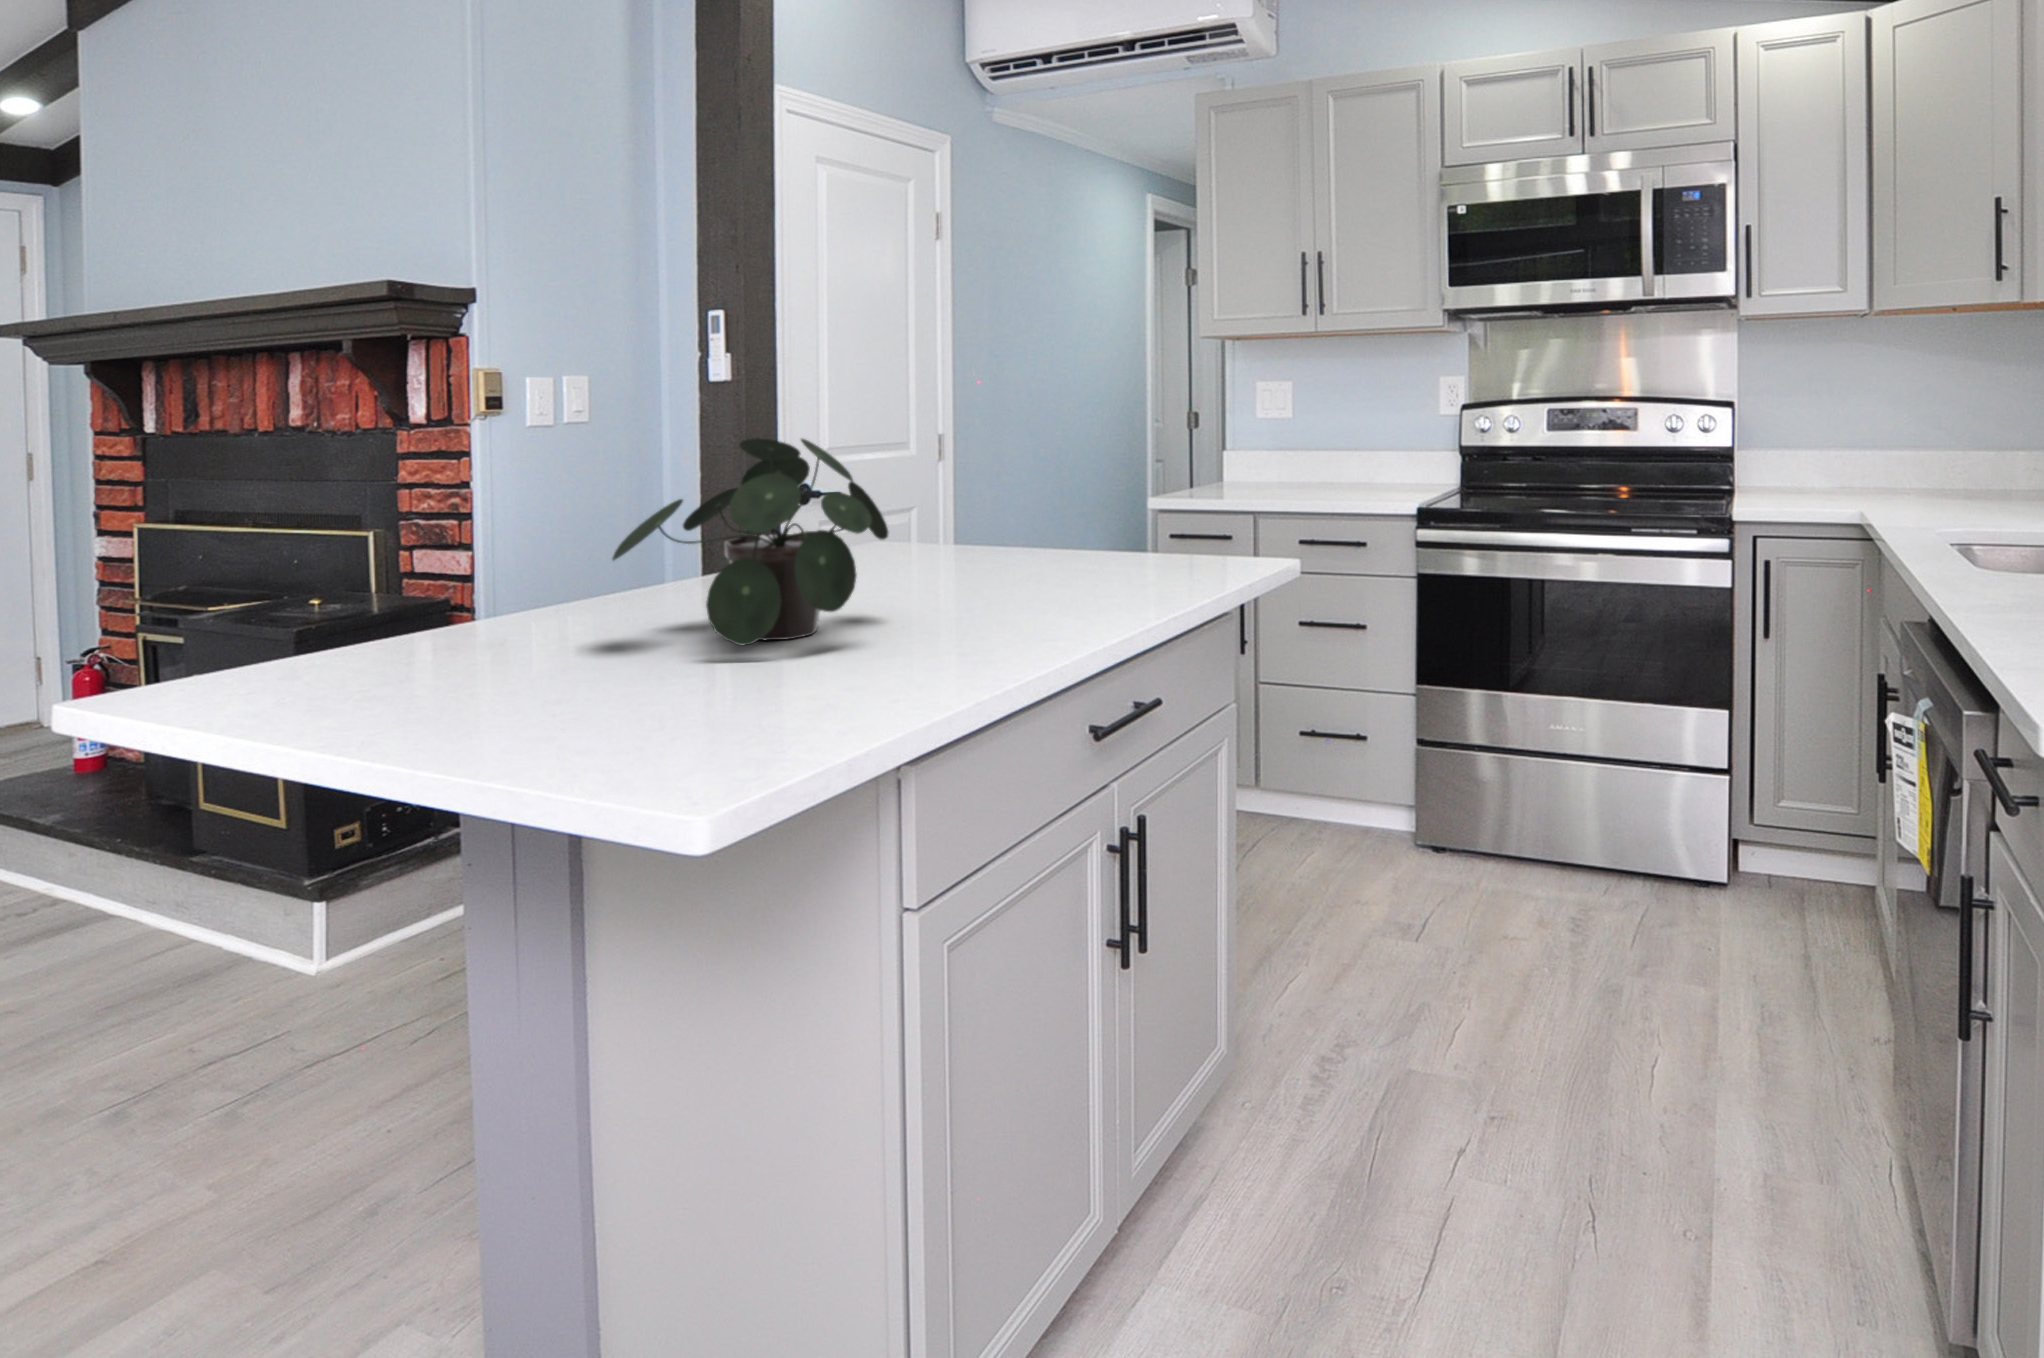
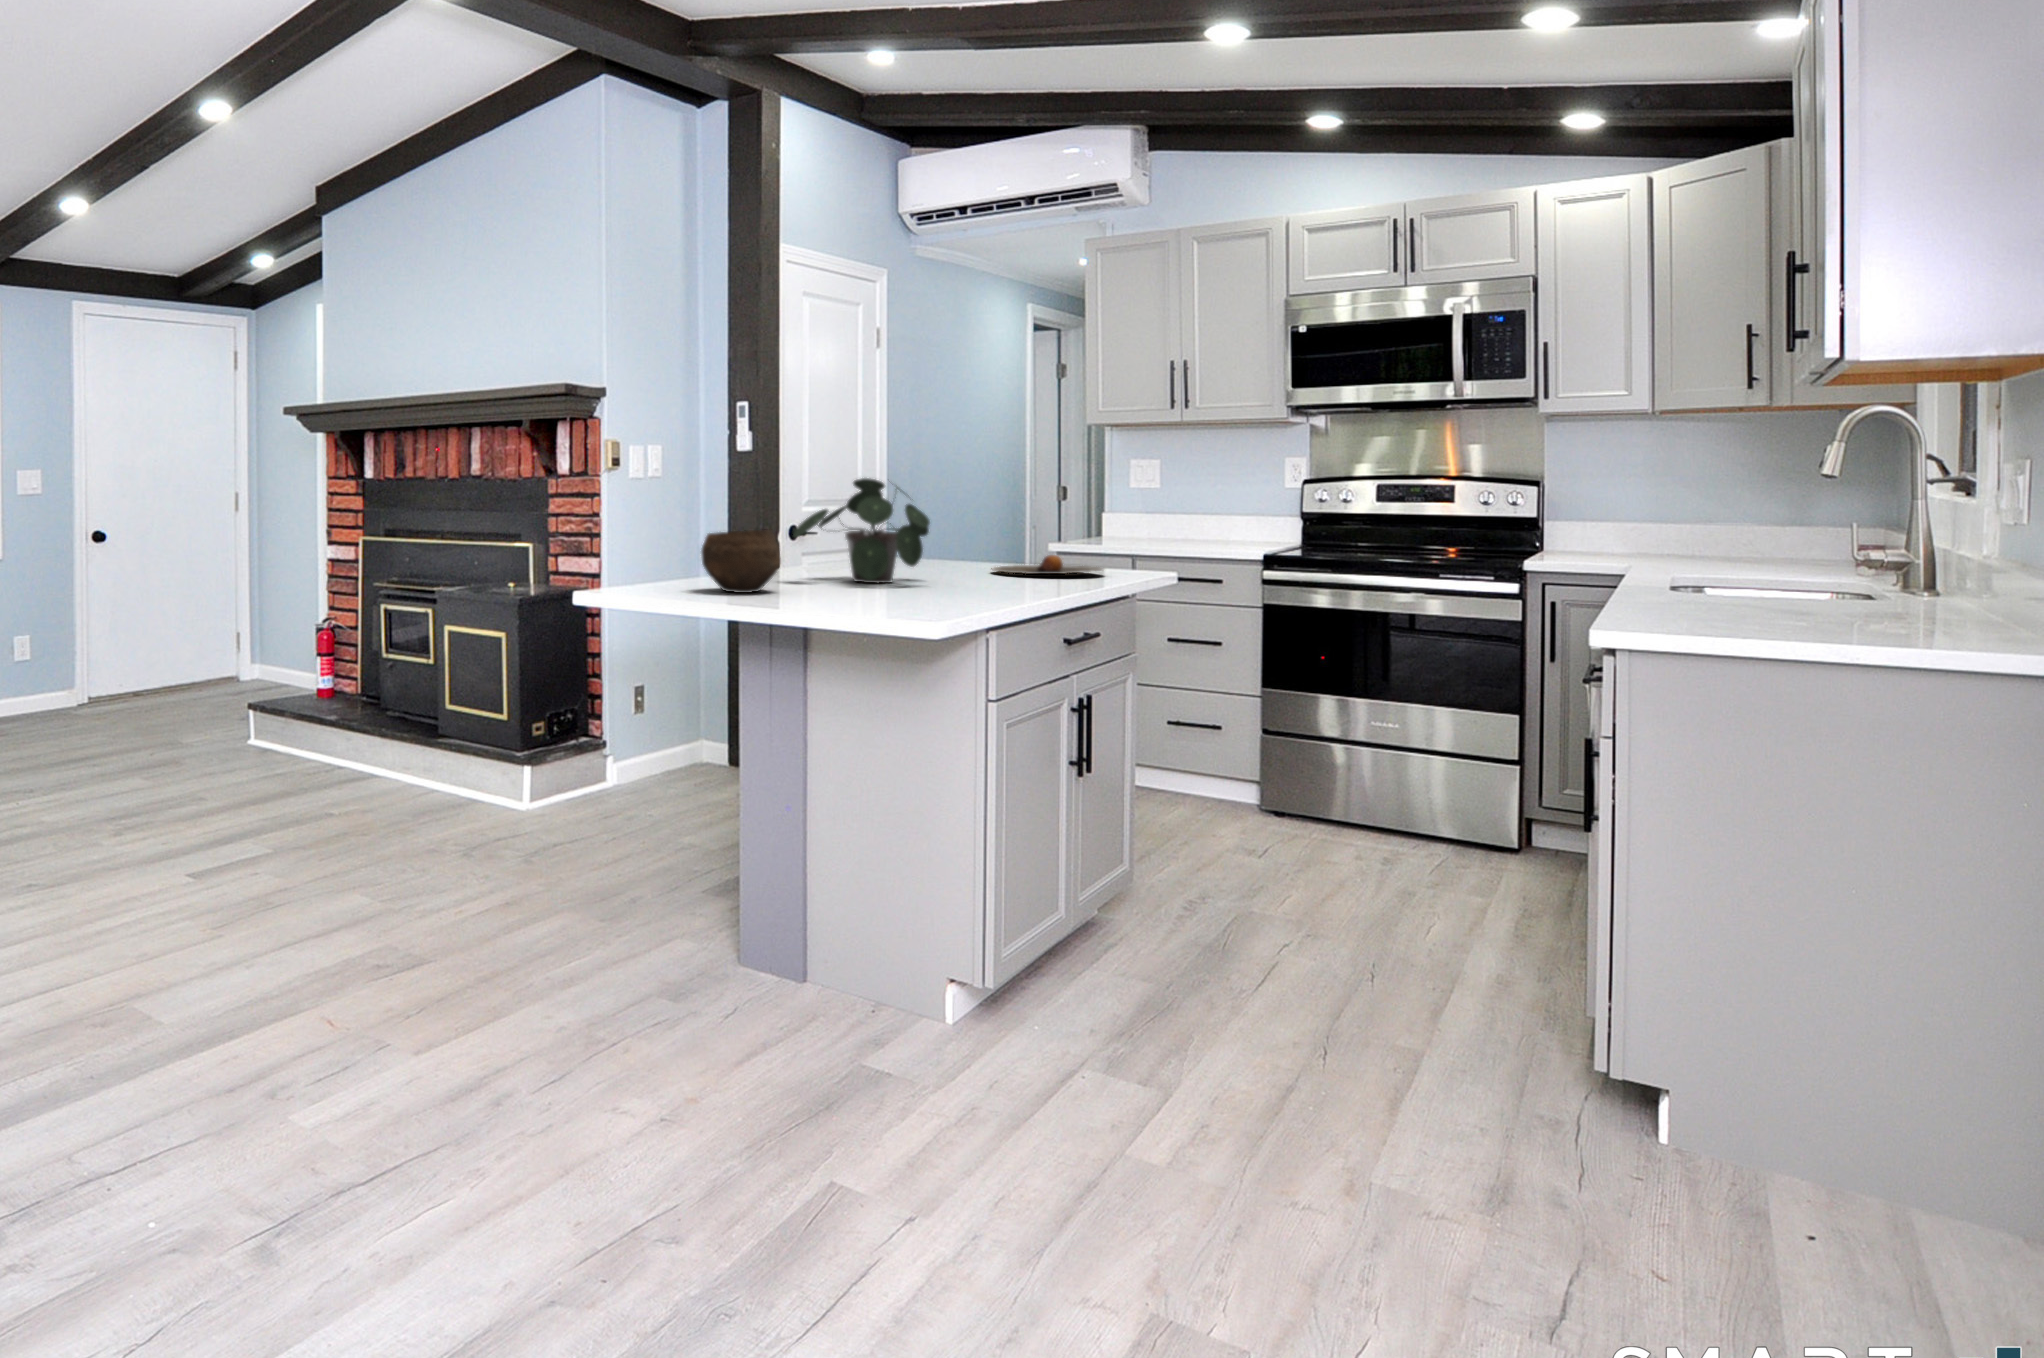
plate: none [1020,551,1201,592] -> present [991,555,1102,574]
bowl: none [328,559,524,709] -> present [701,529,781,593]

